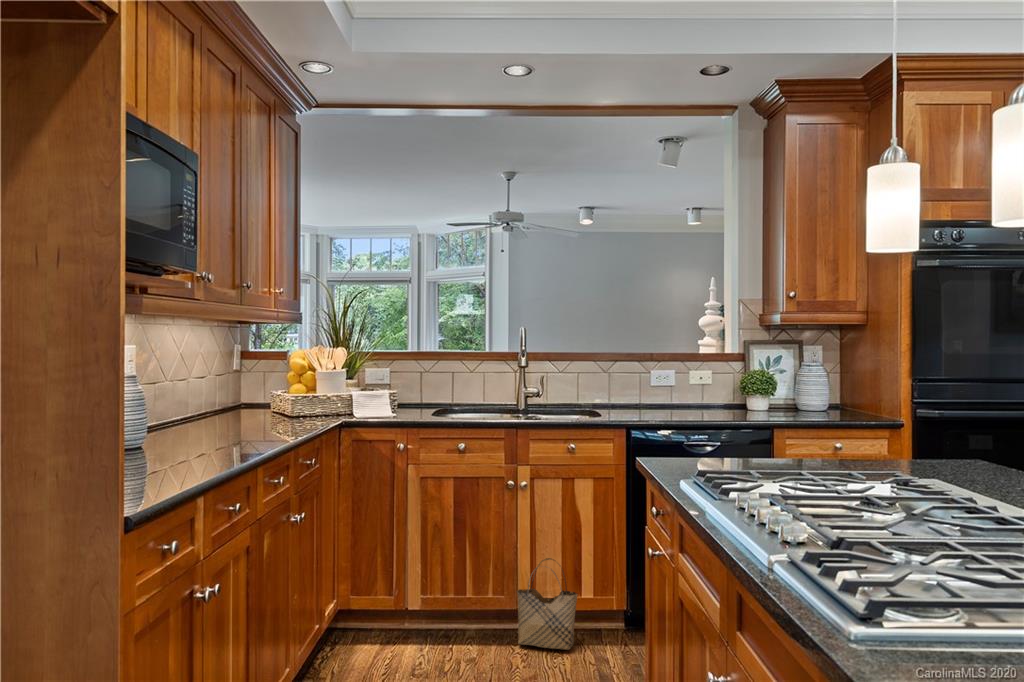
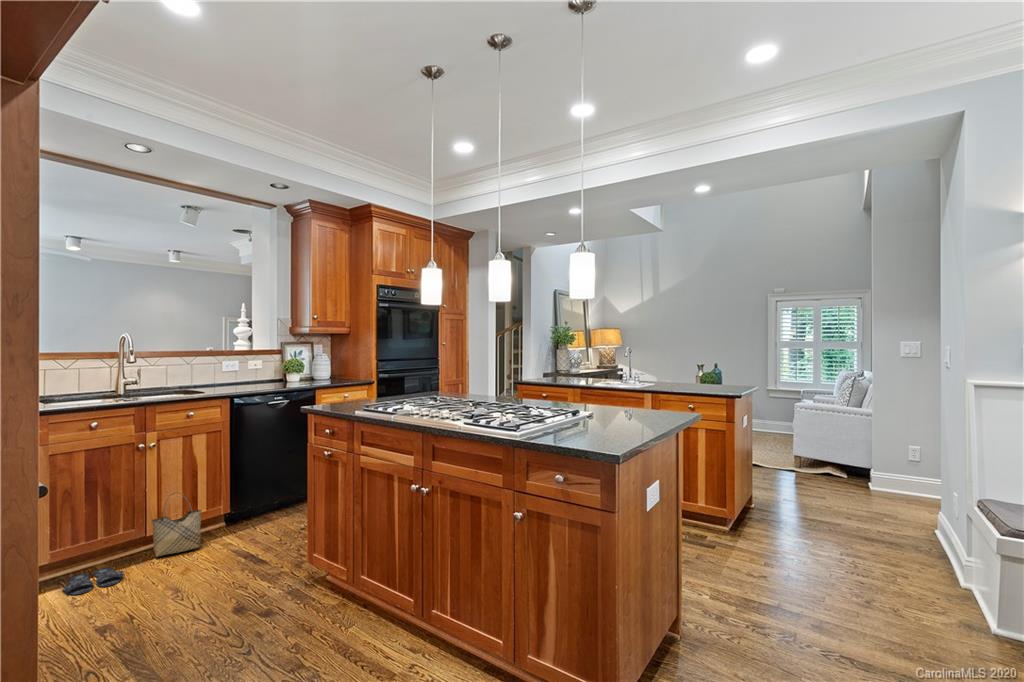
slippers: none [415,636,477,666] -> present [63,568,123,595]

